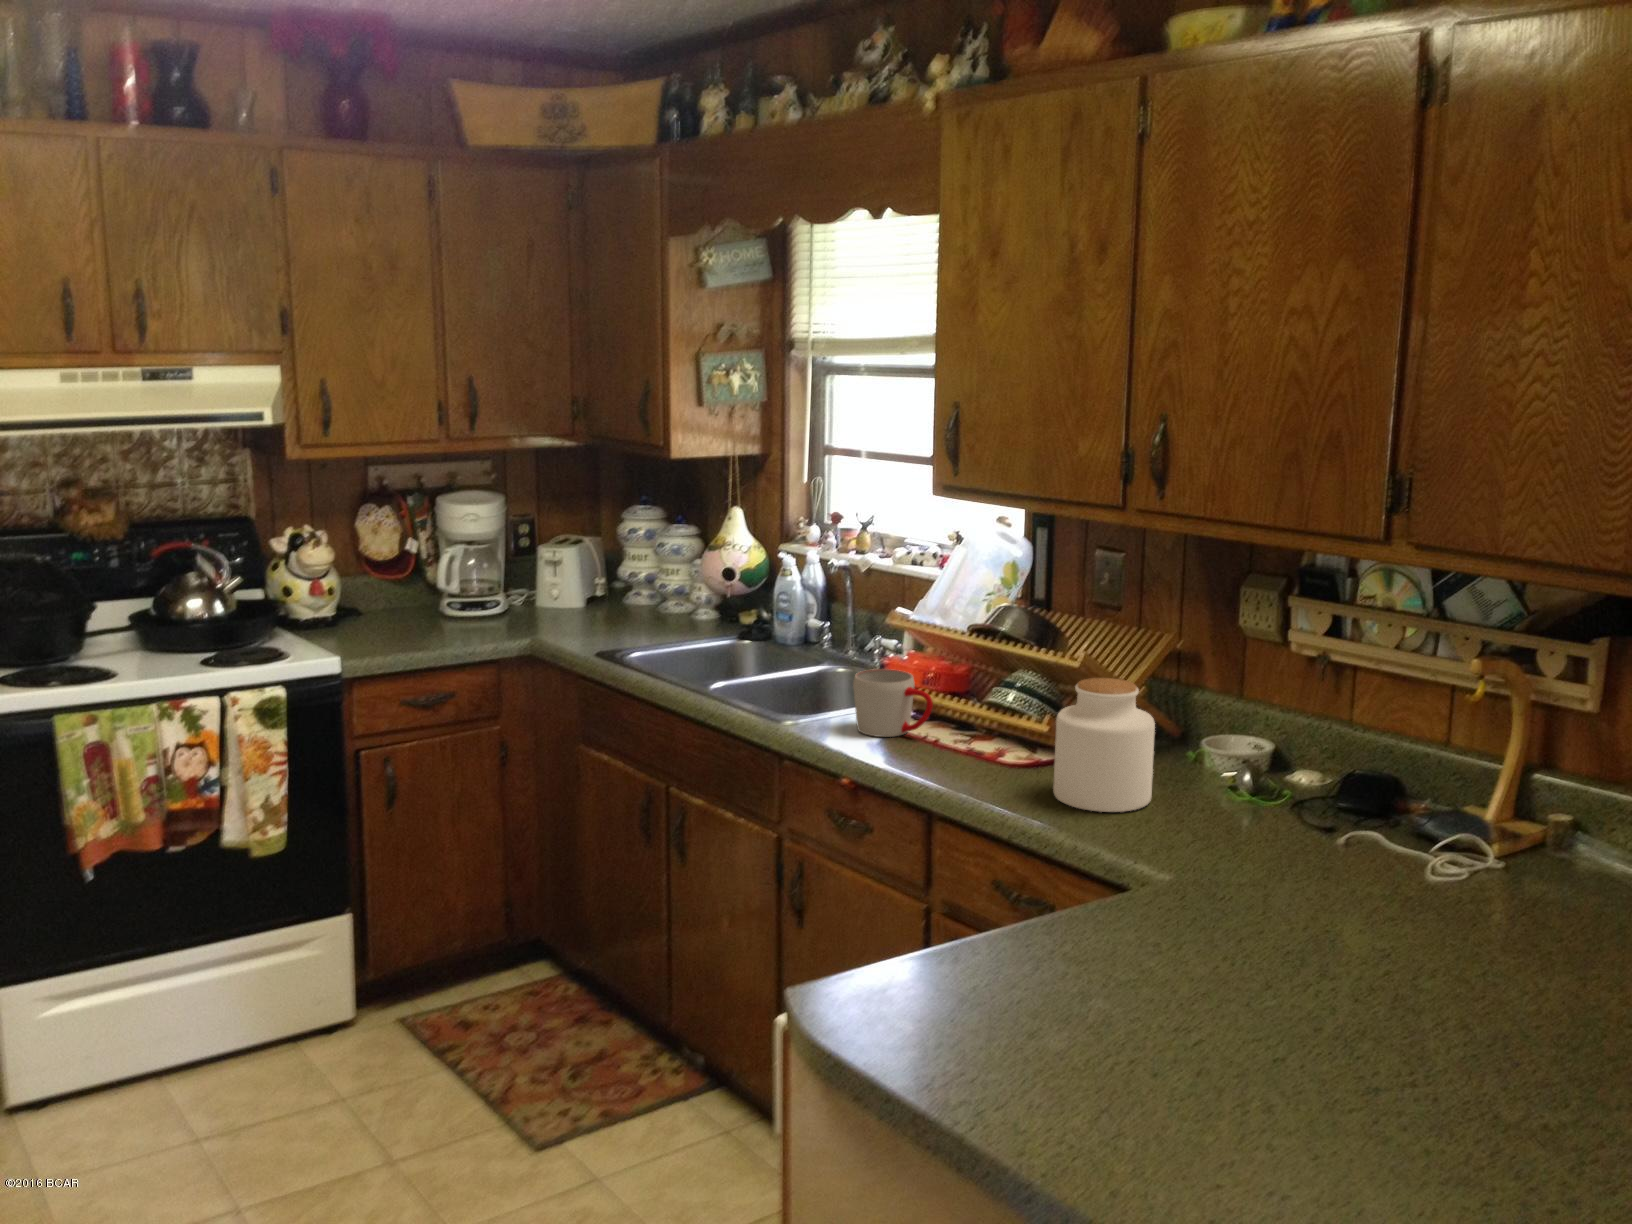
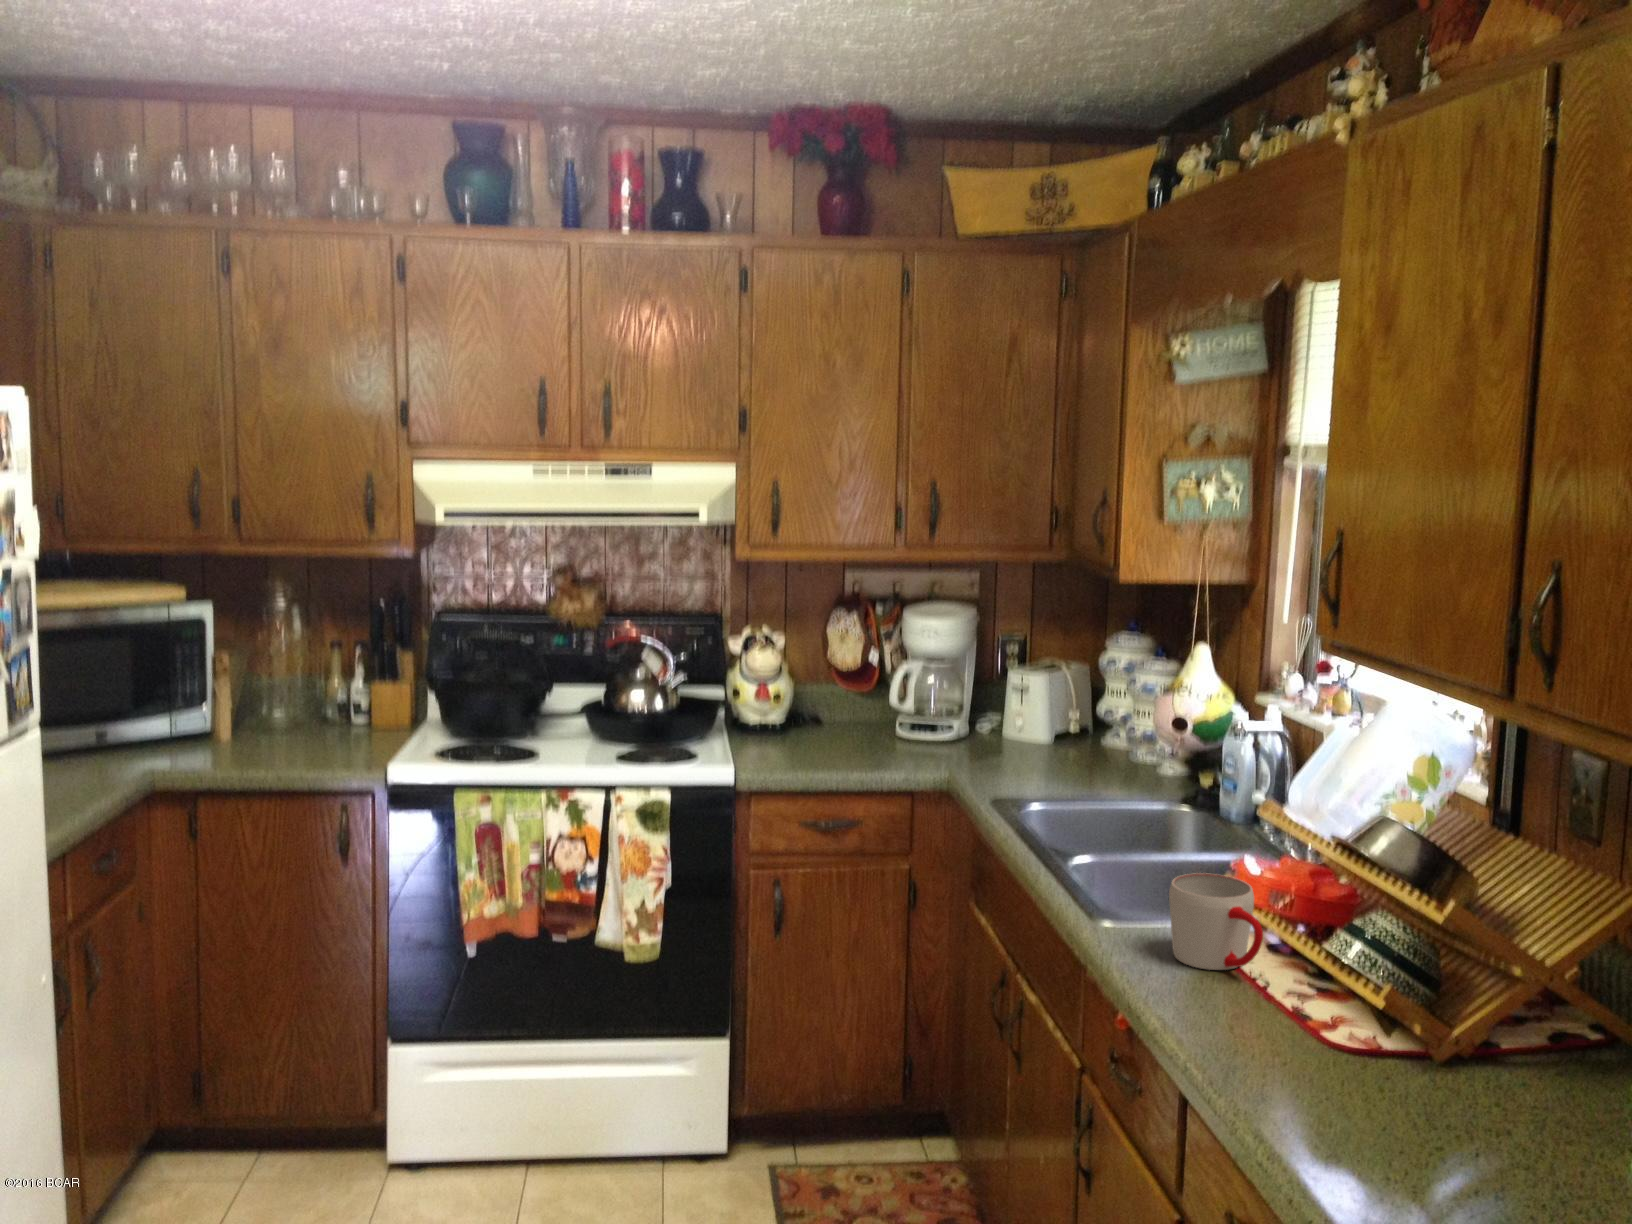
jar: present [1053,678,1155,812] -> none [1348,948,1517,1171]

